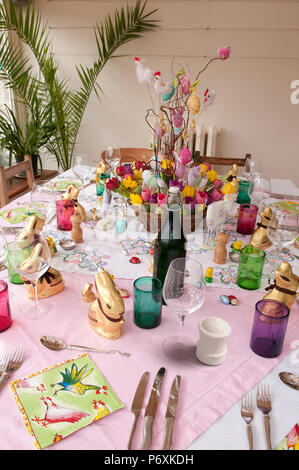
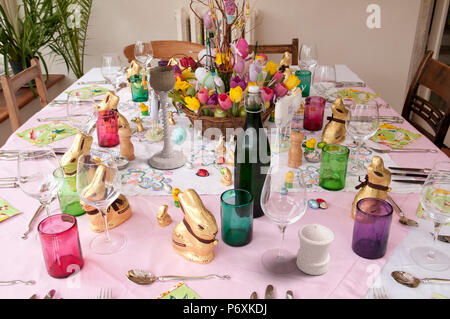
candle holder: none [93,165,126,254] -> present [149,66,187,169]

